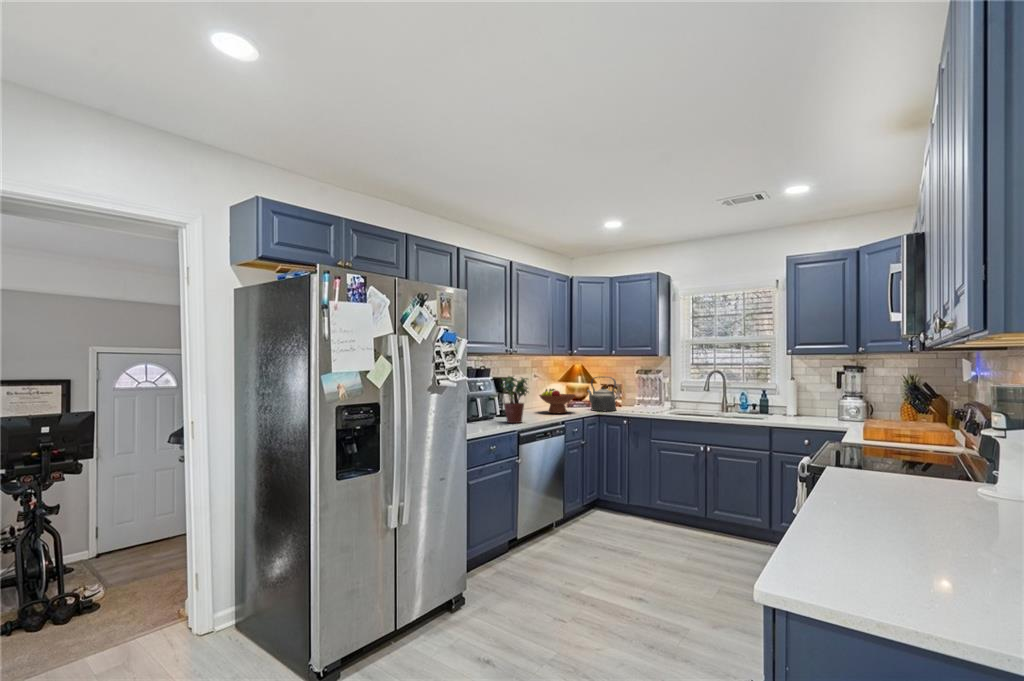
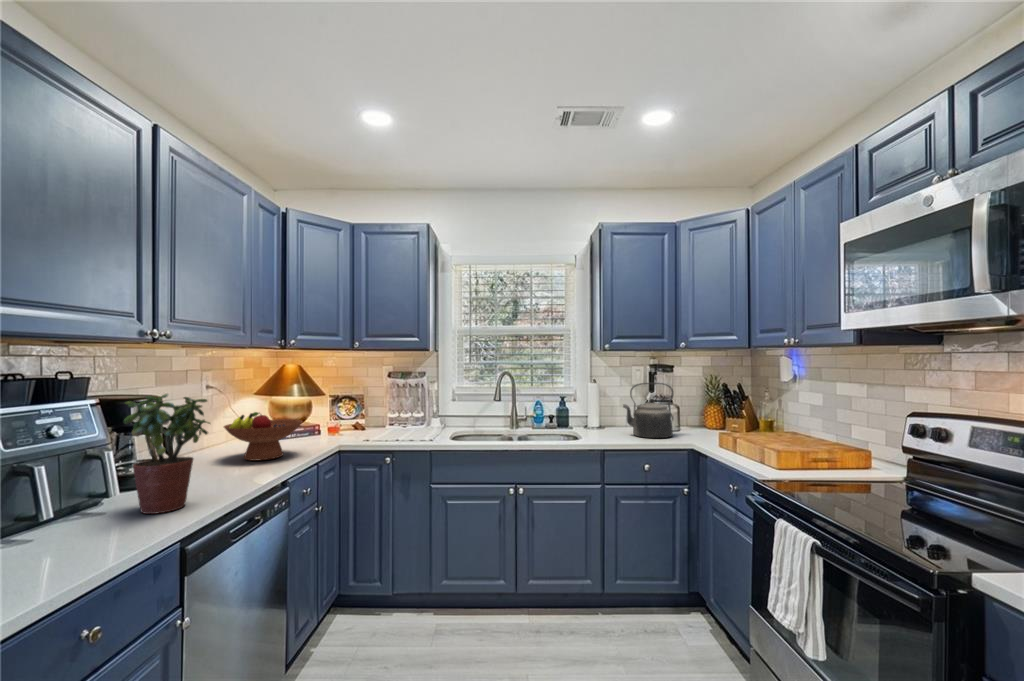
kettle: present [587,377,616,411] -> present [623,383,673,438]

